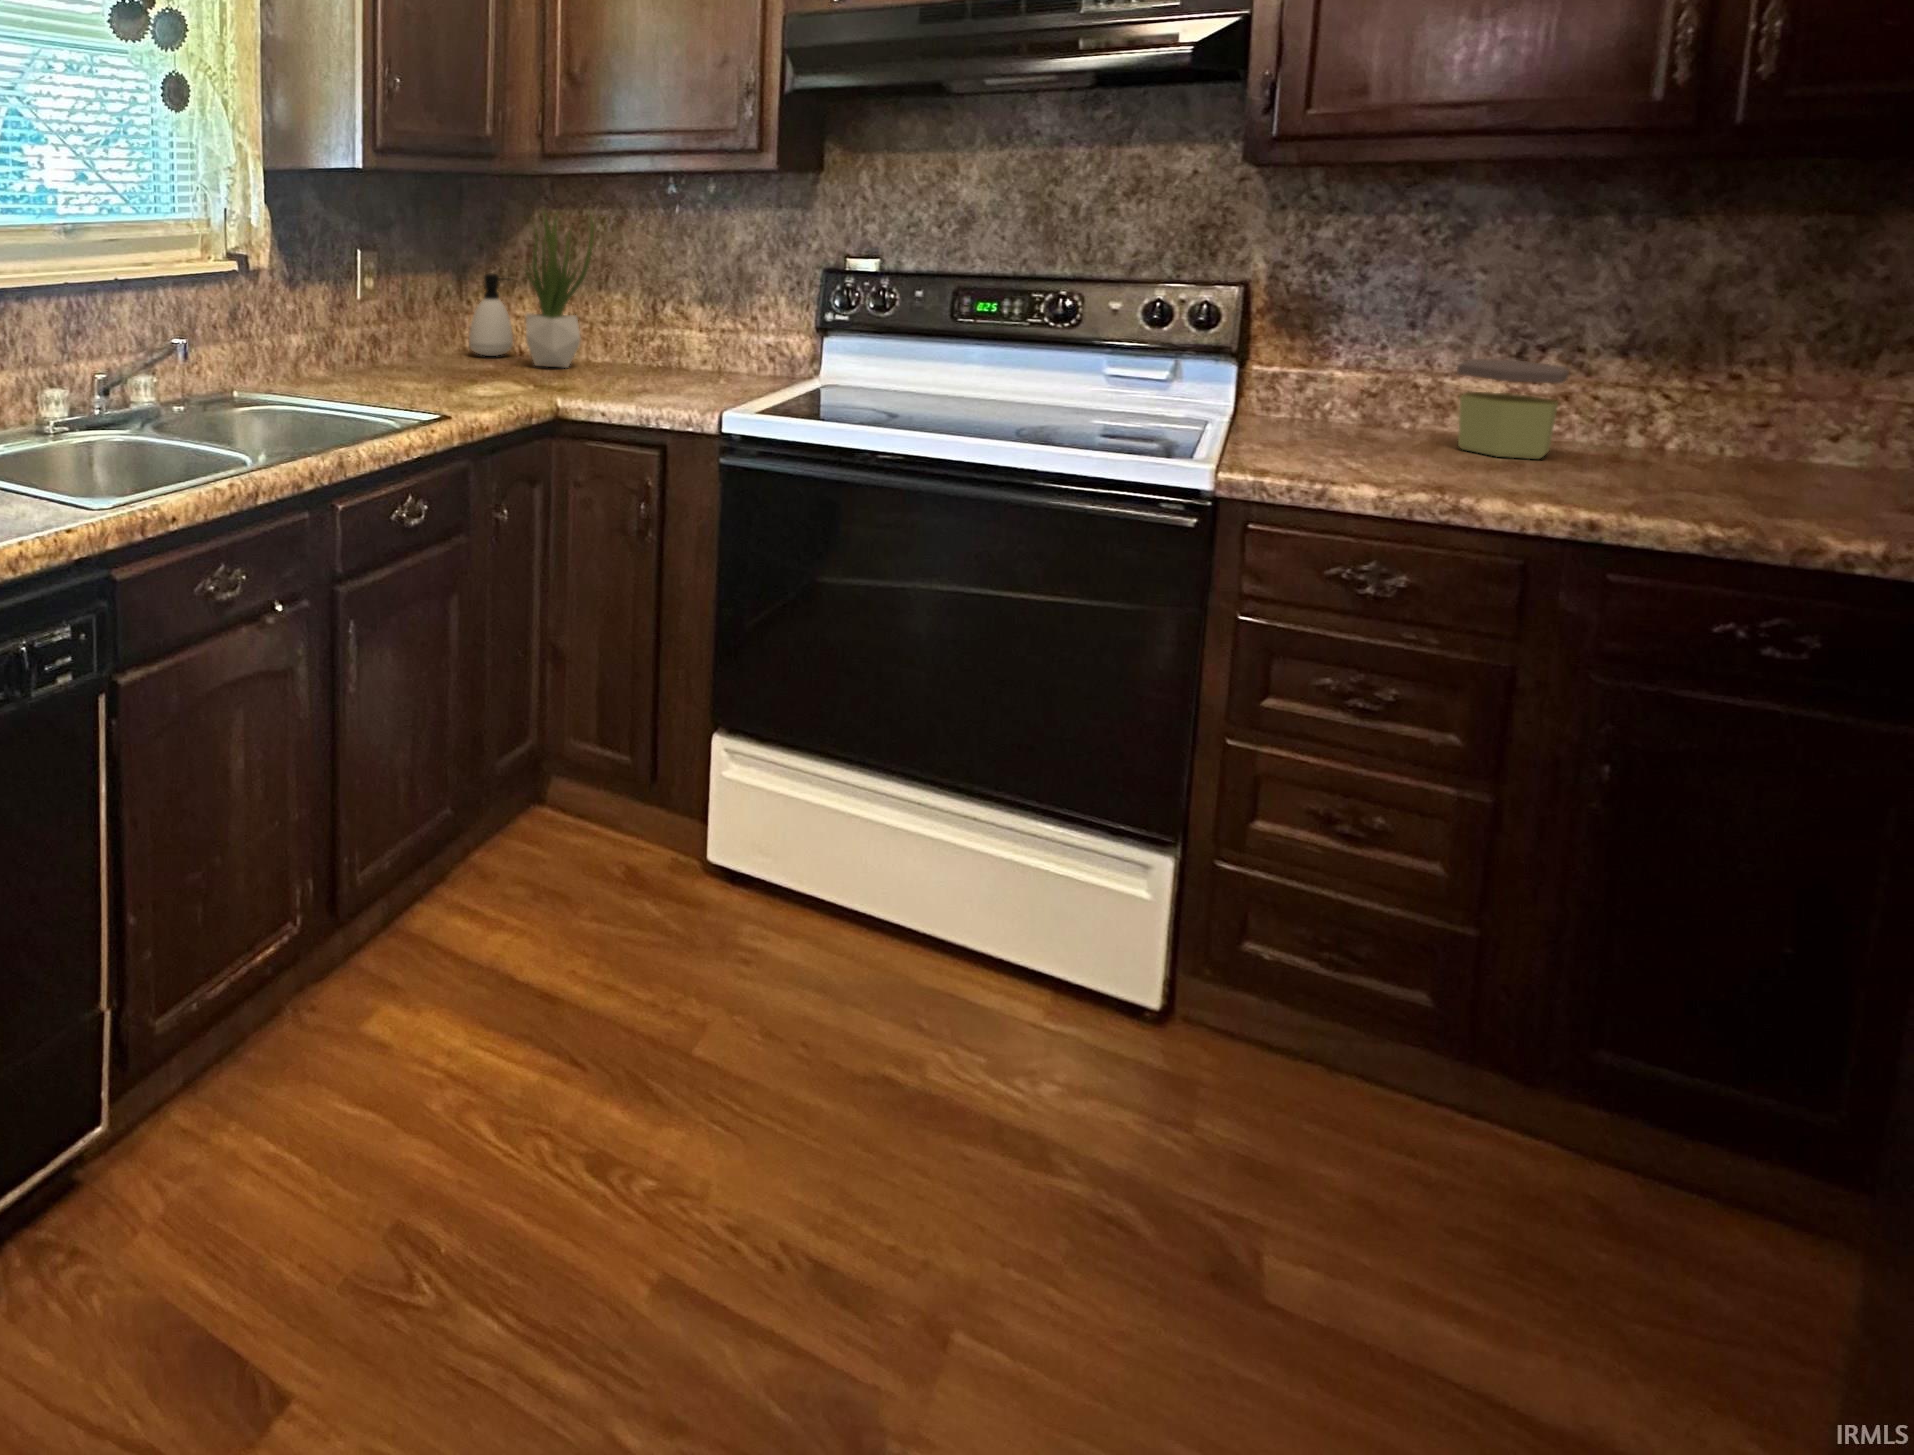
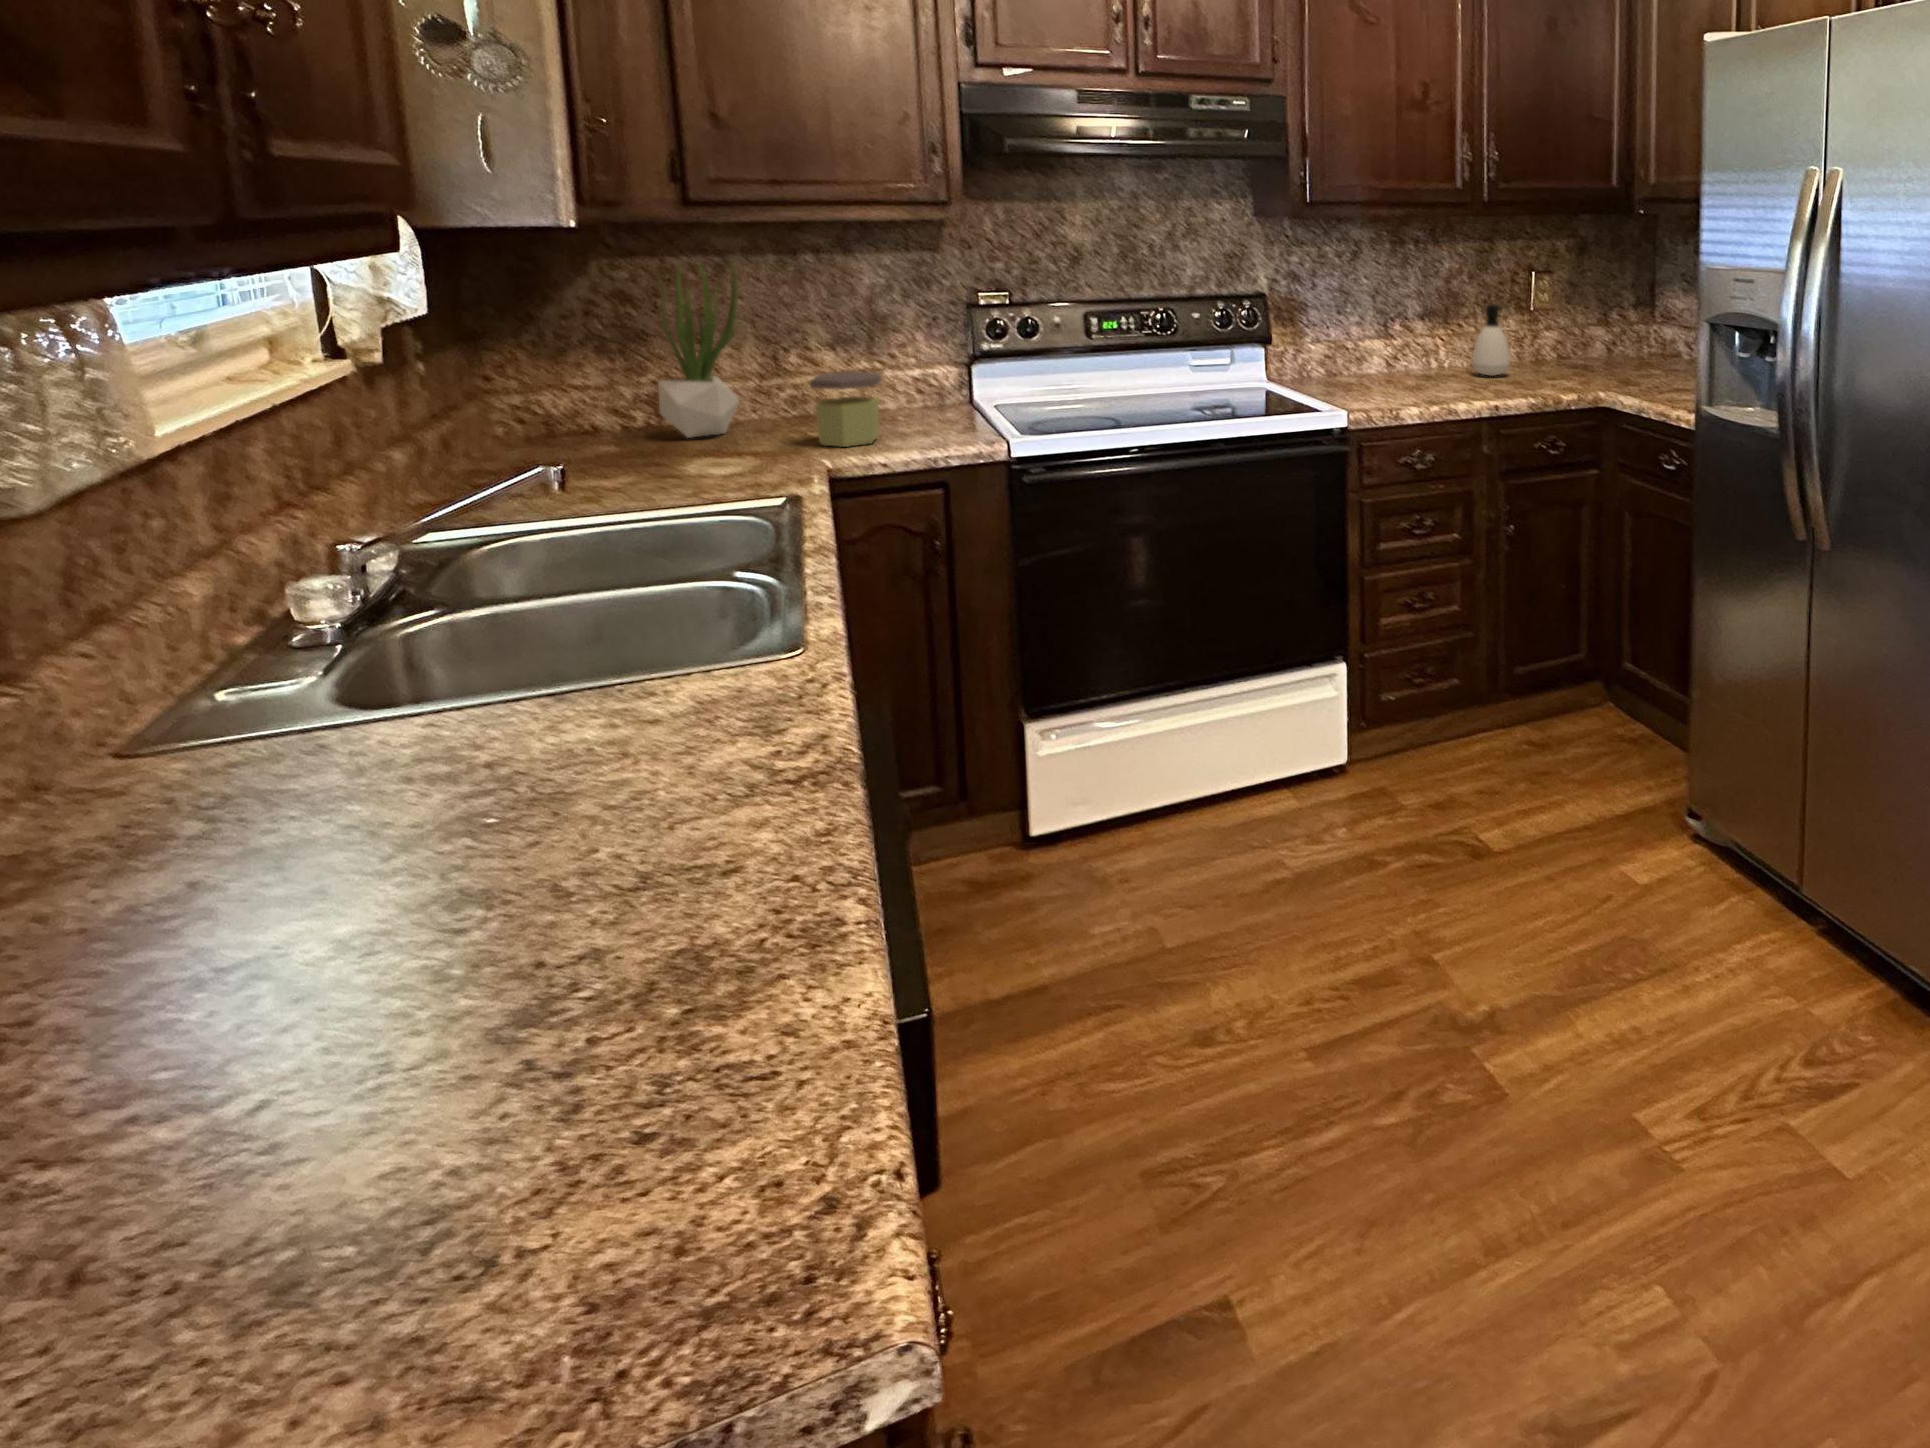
soap dispenser: present [469,274,513,356] -> present [1472,304,1510,376]
jar: present [1457,359,1569,459] -> present [810,371,882,447]

